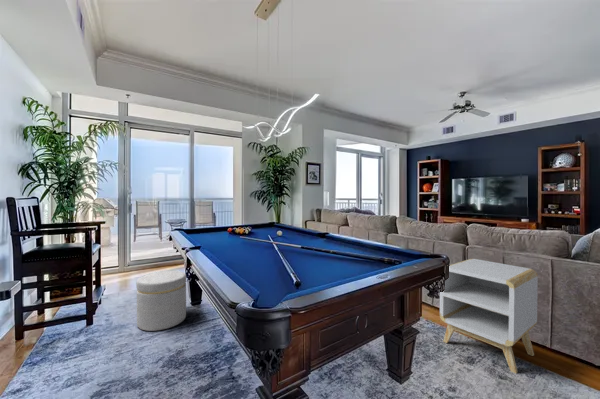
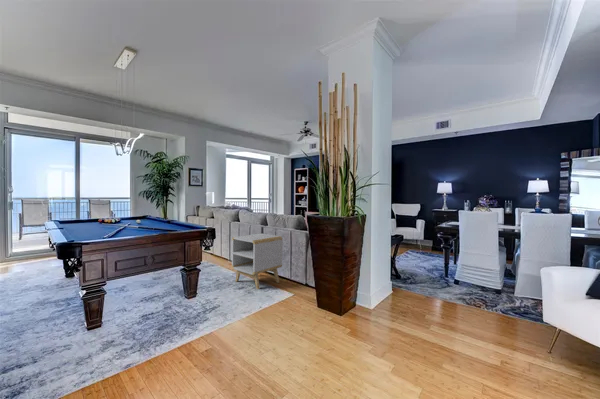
ottoman: present [136,271,186,331] -> none [13,251,59,292]

